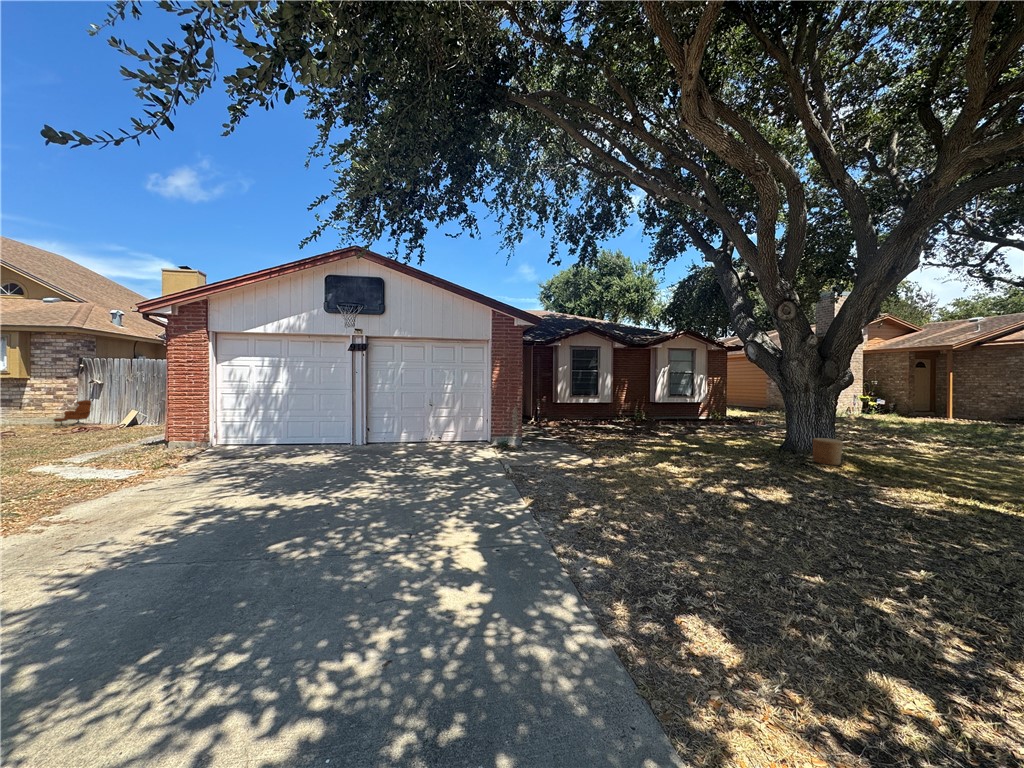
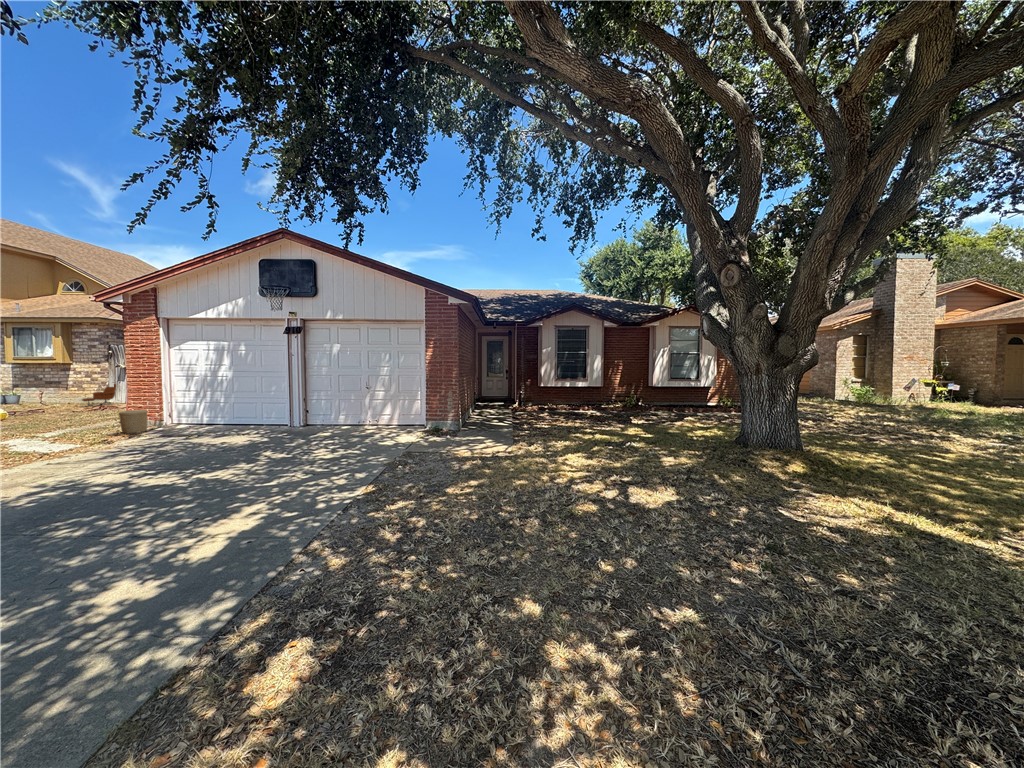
woven basket: present [813,438,843,465] -> present [119,410,148,433]

